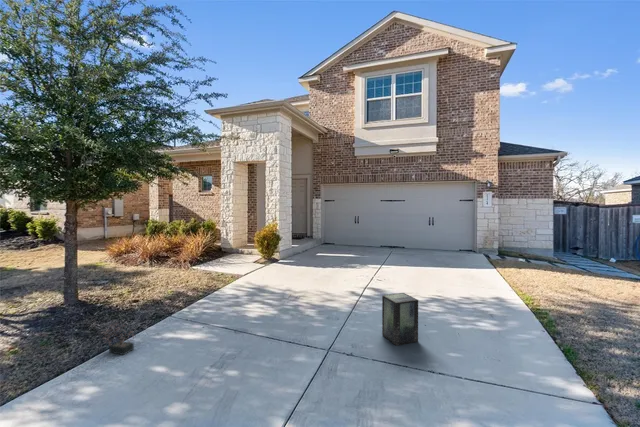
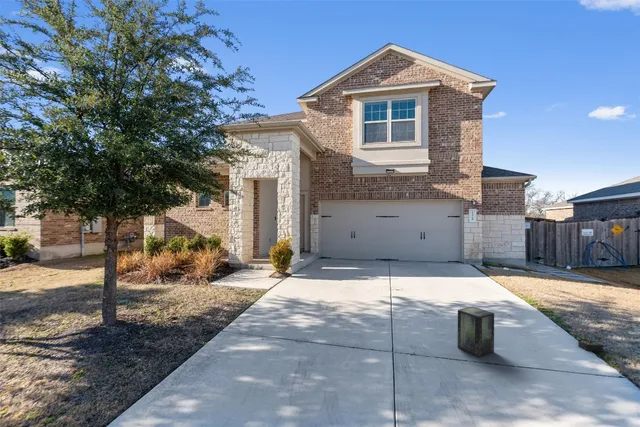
decorative plant: present [105,325,136,355] -> present [573,325,604,351]

